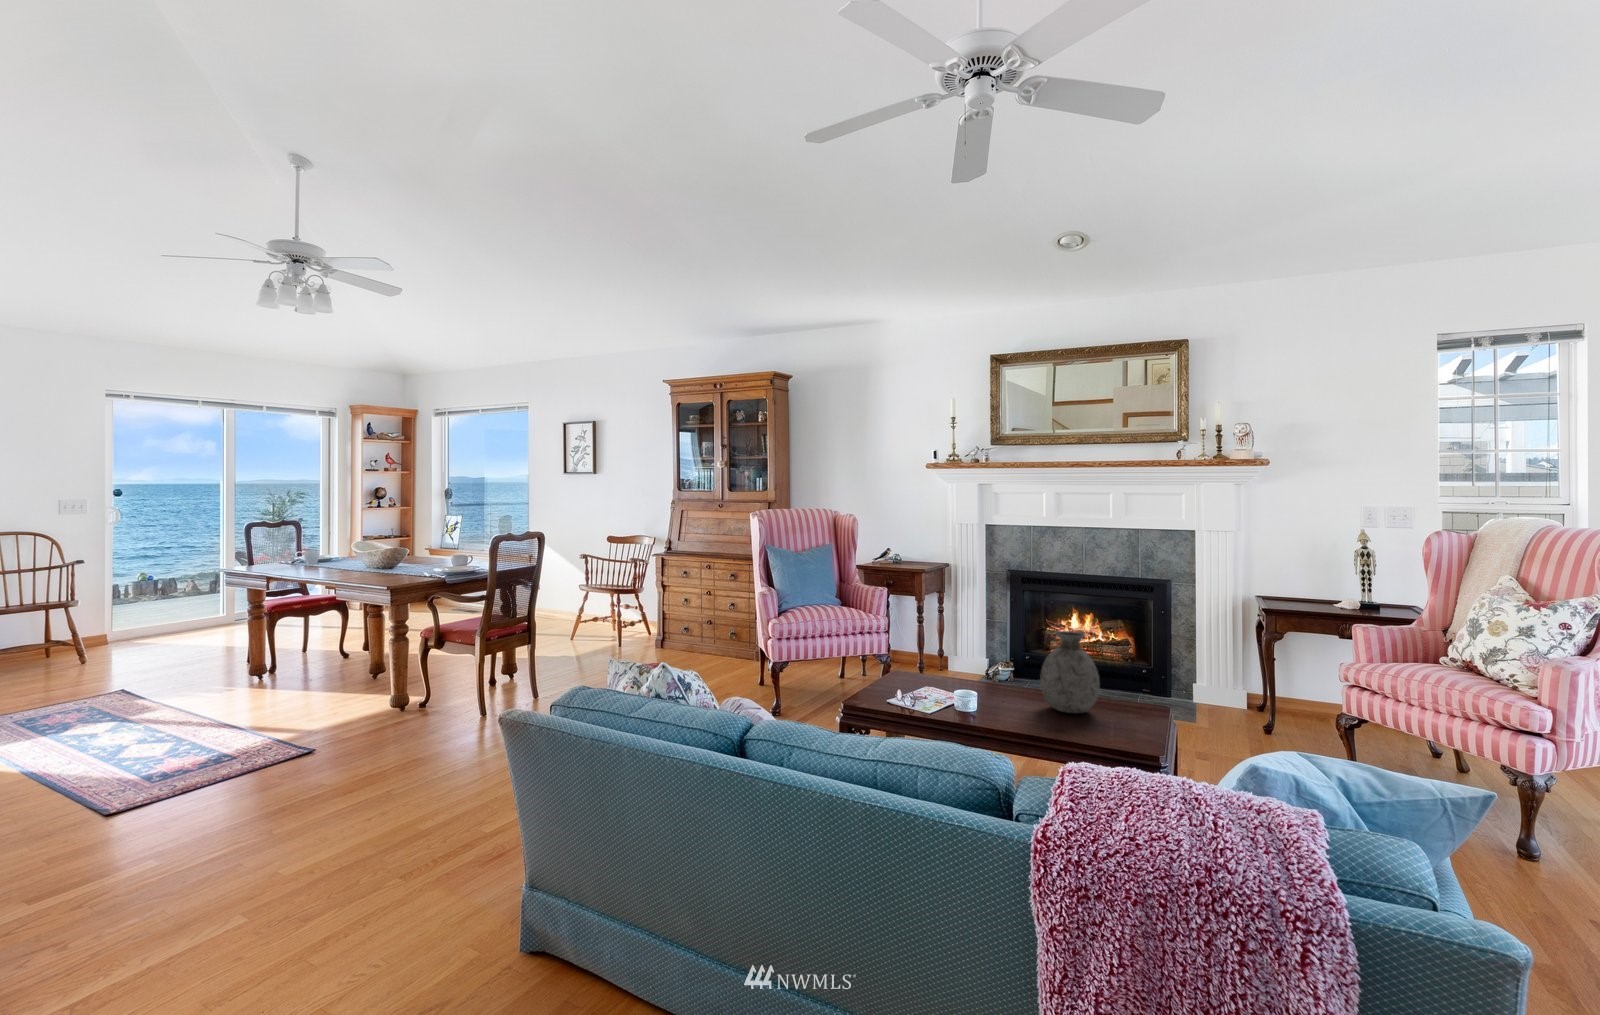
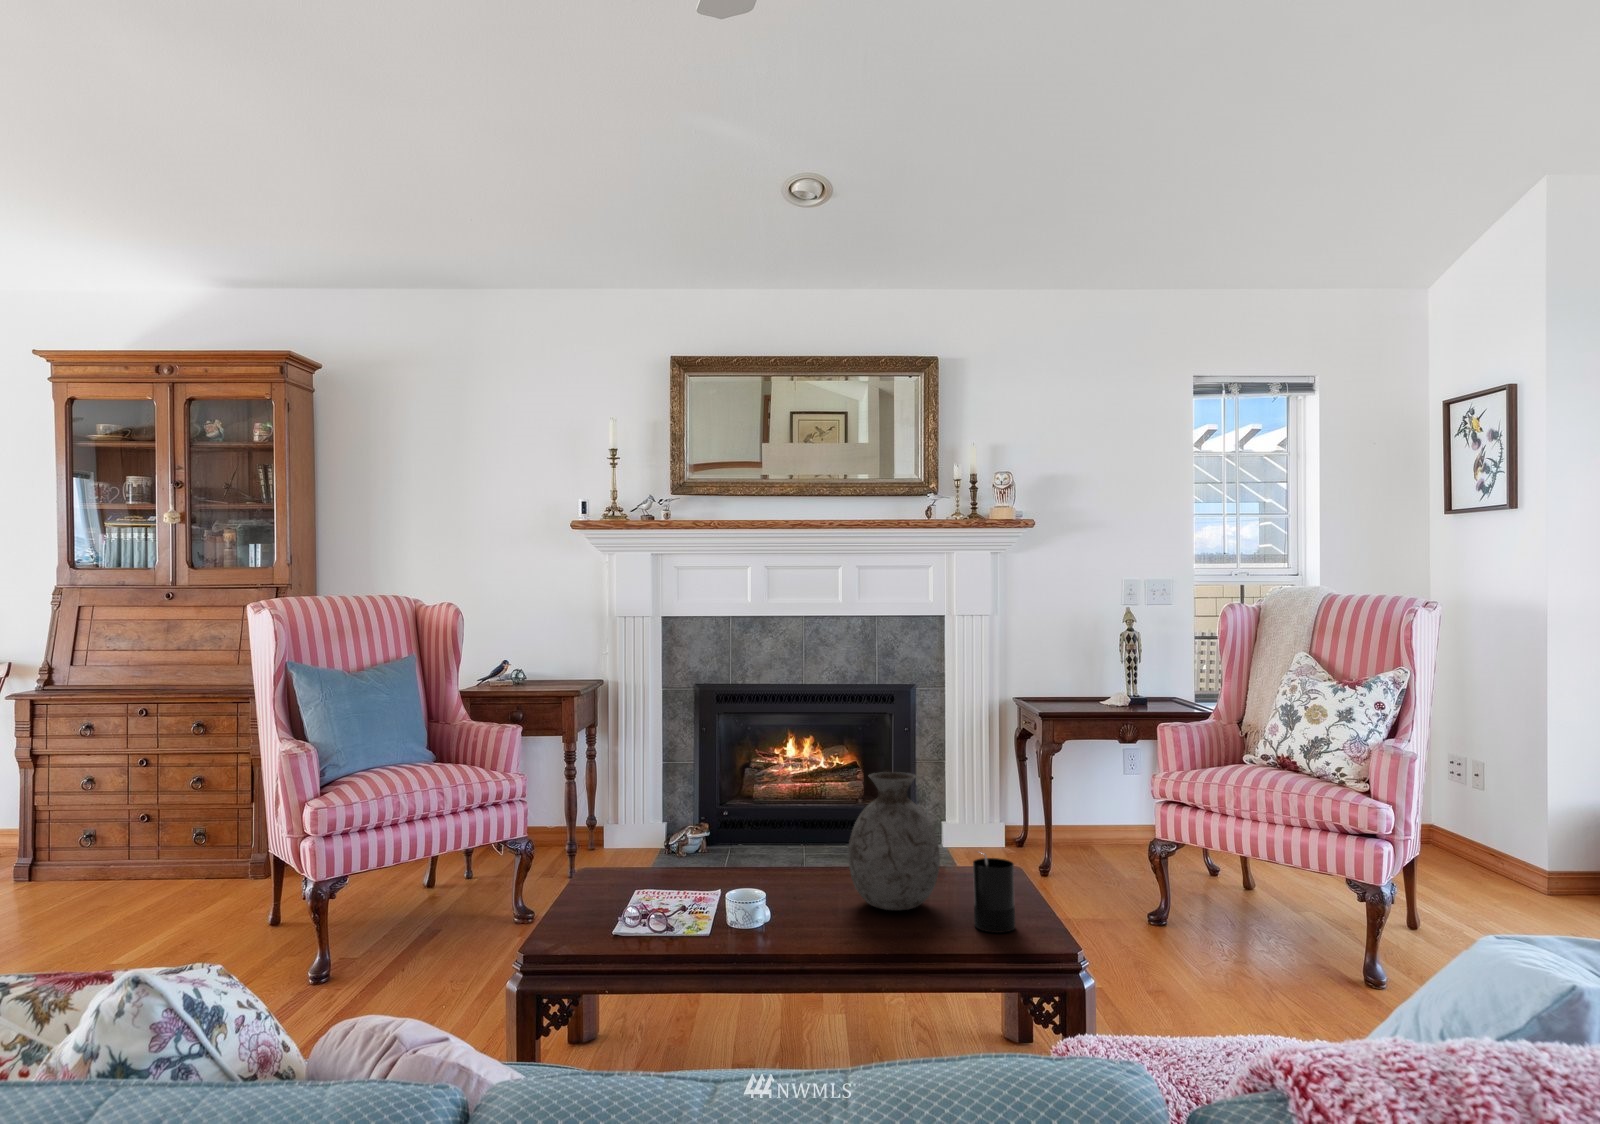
candle: none [1111,684,1138,733] -> present [973,852,1015,933]

